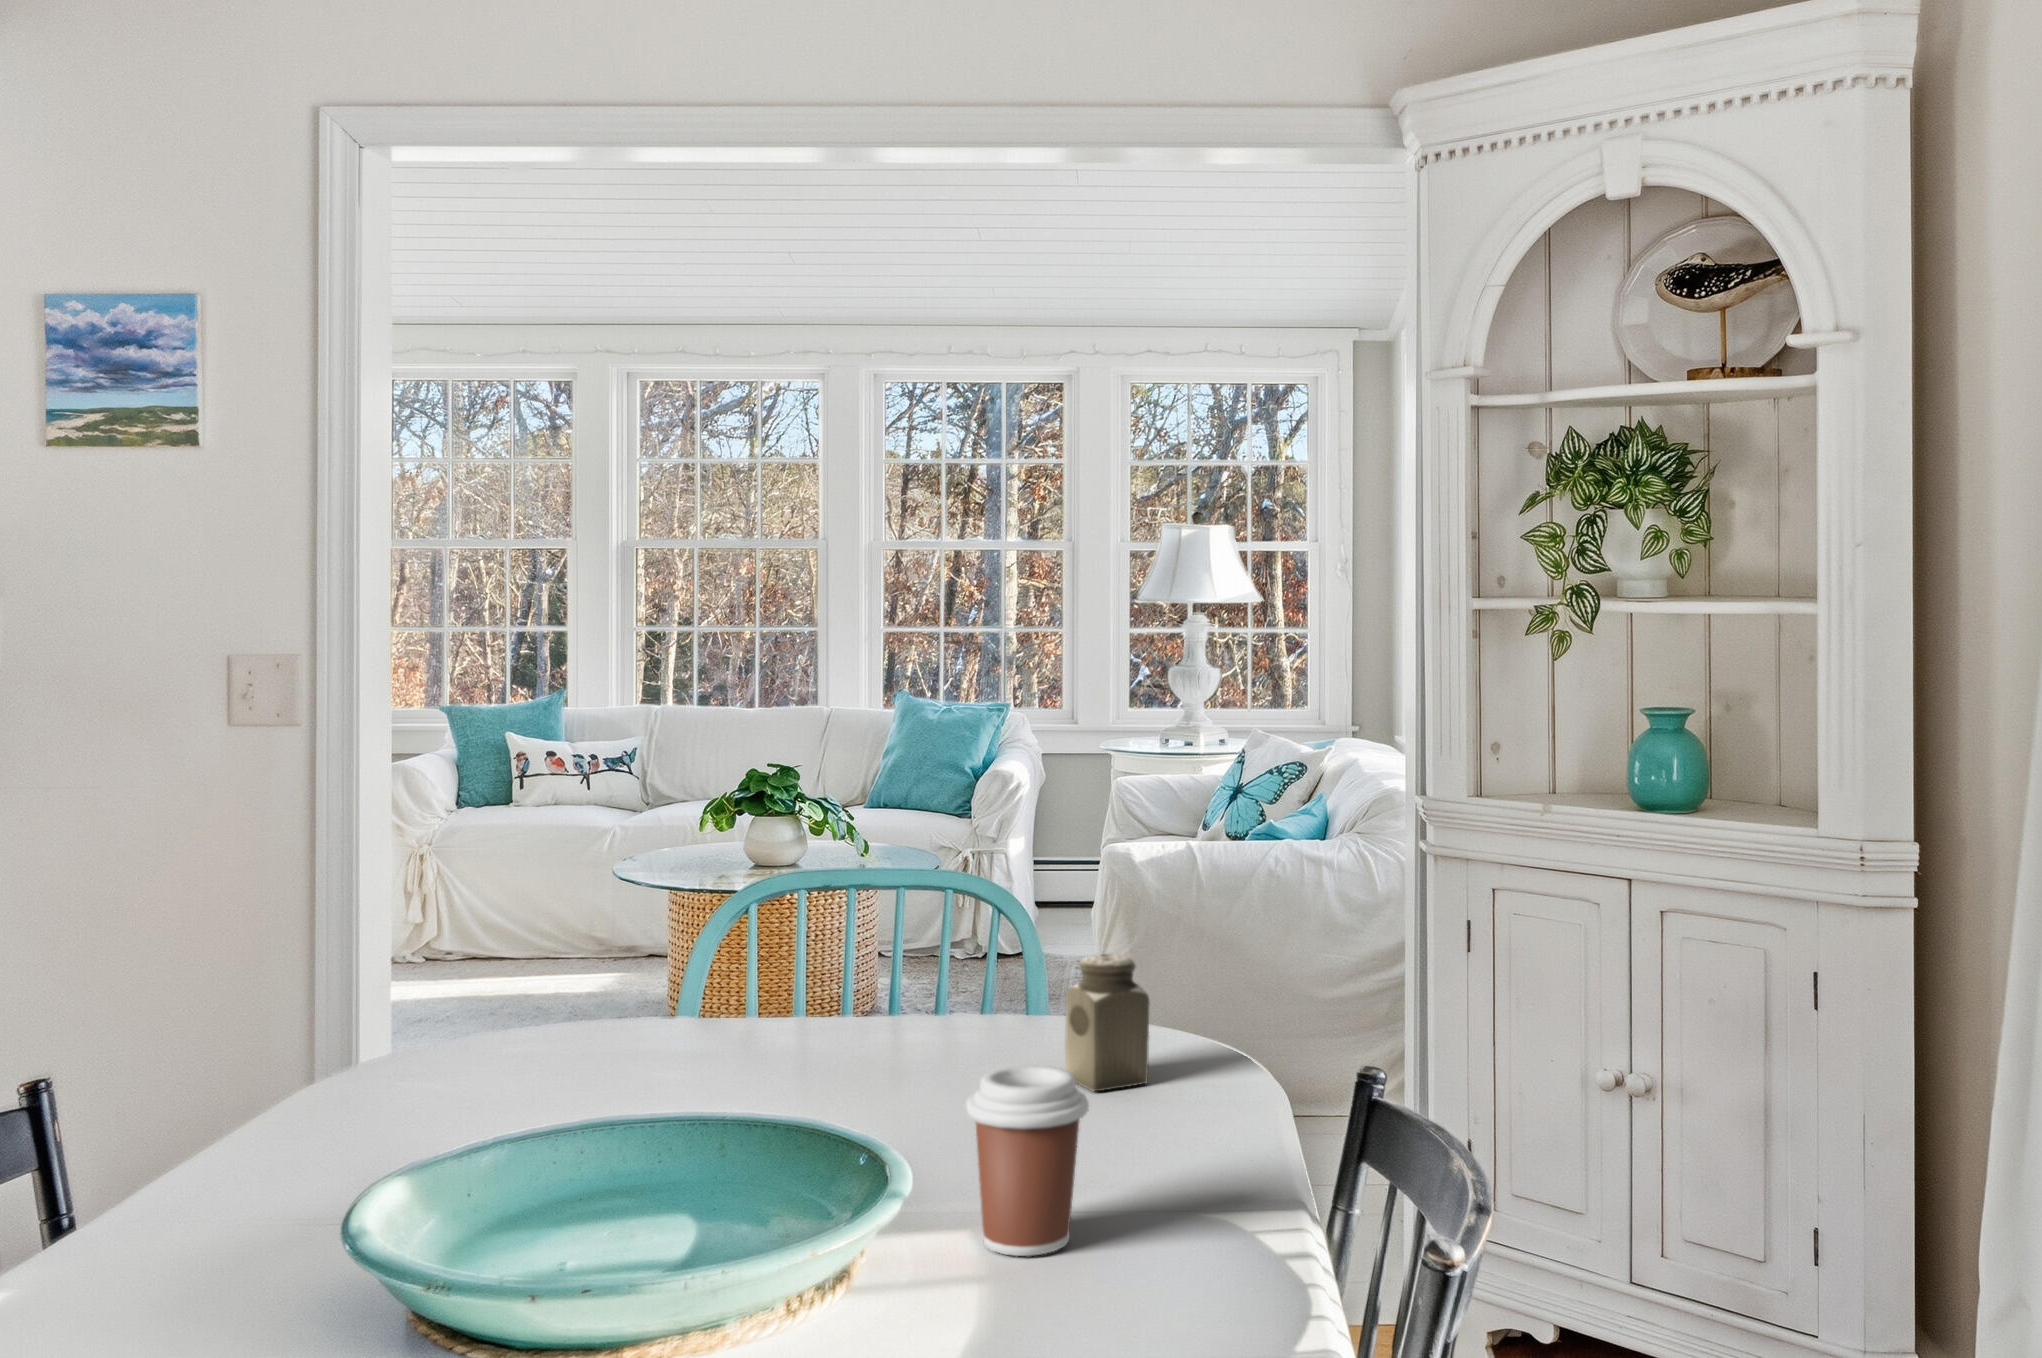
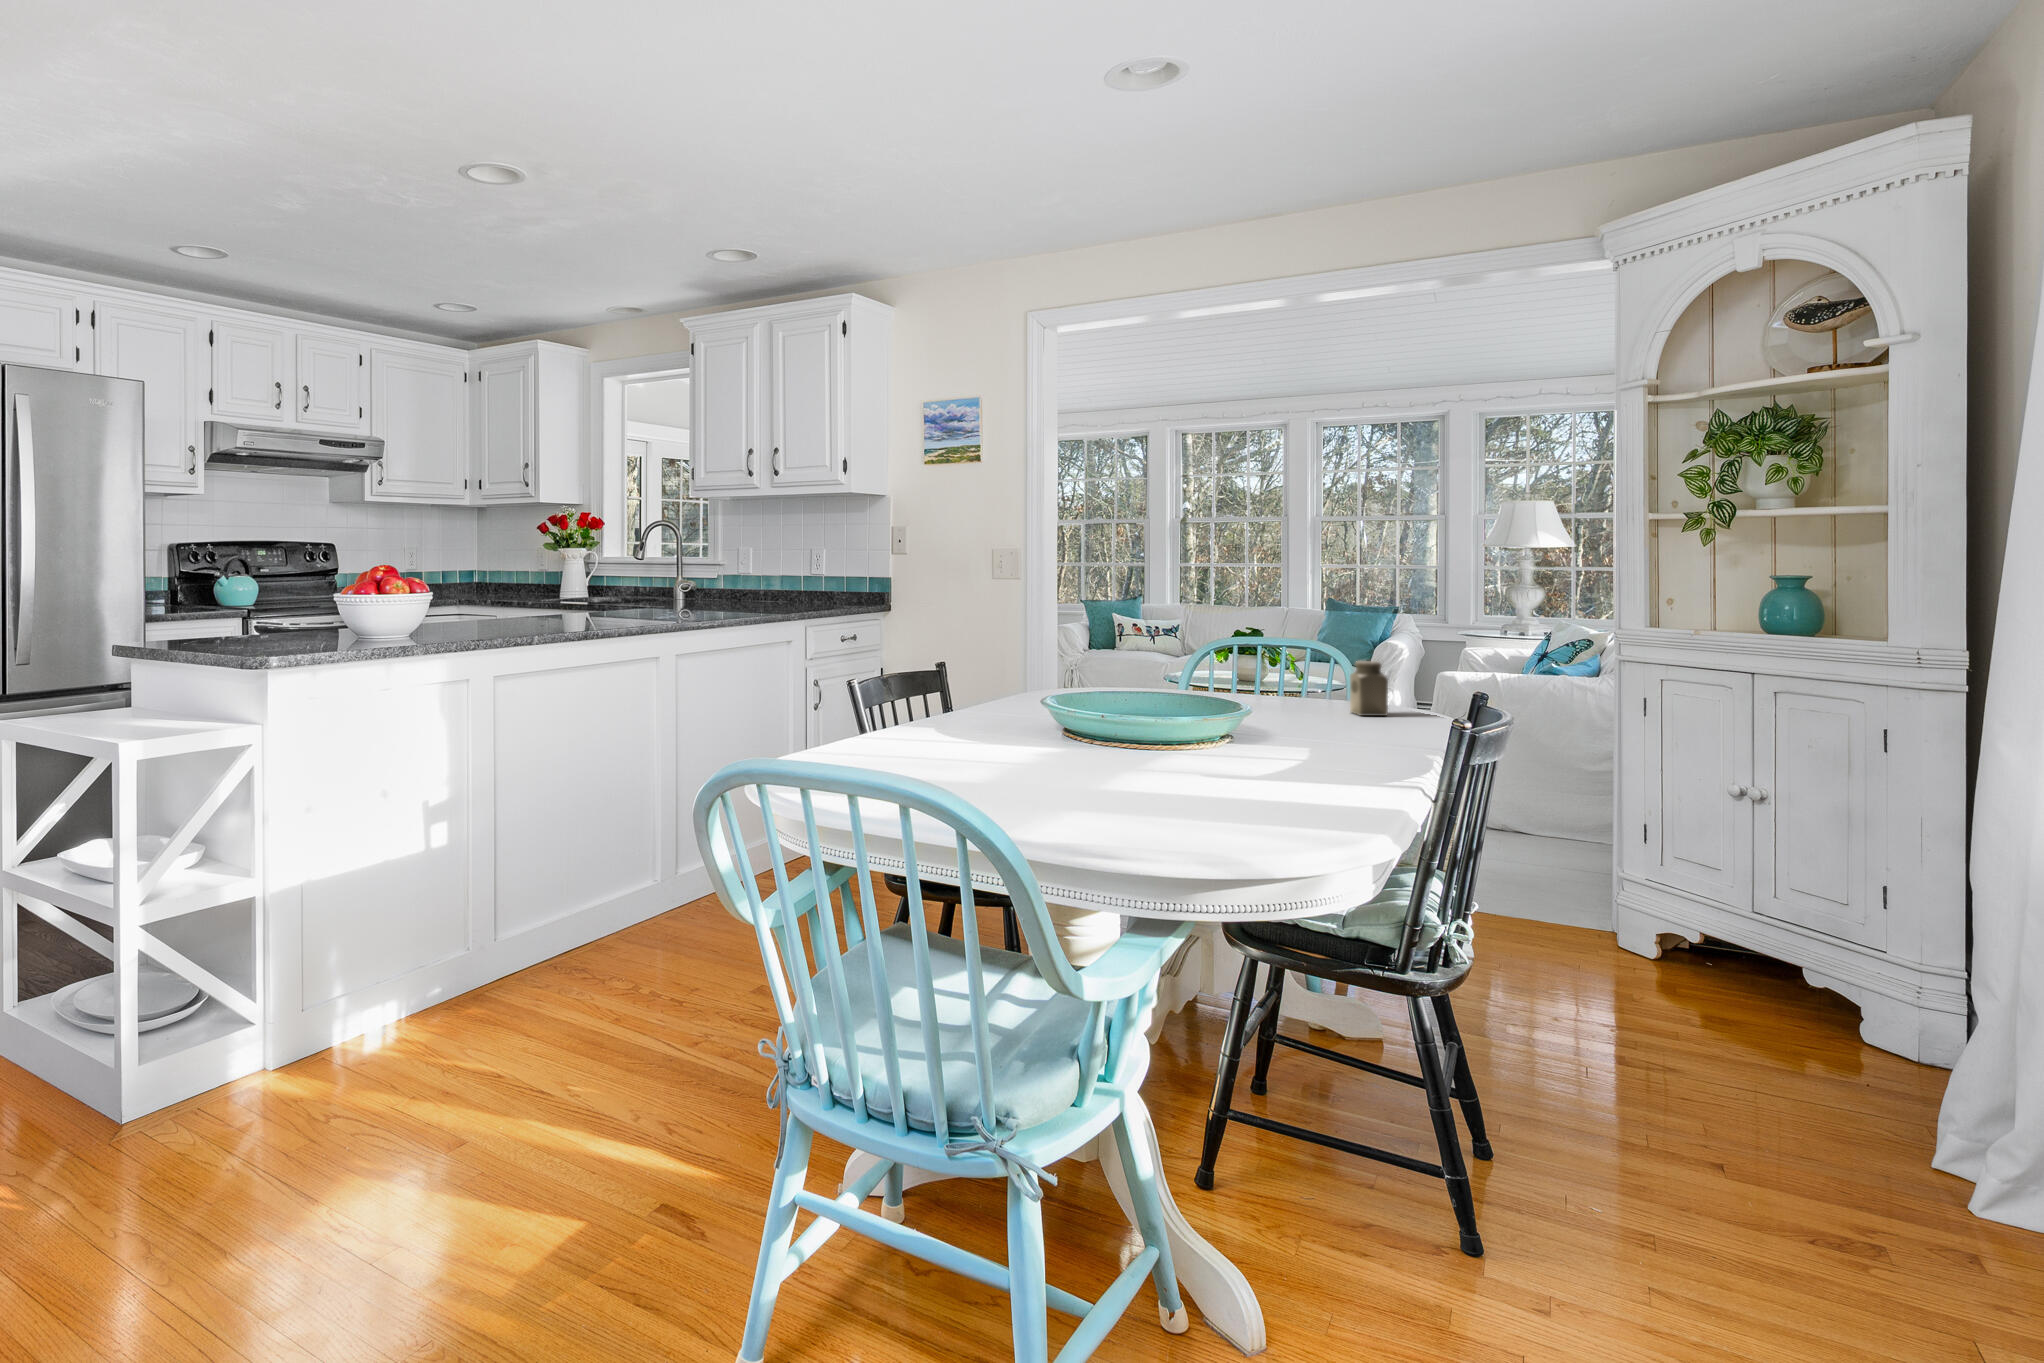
coffee cup: present [966,1065,1089,1256] -> none [1281,676,1329,740]

